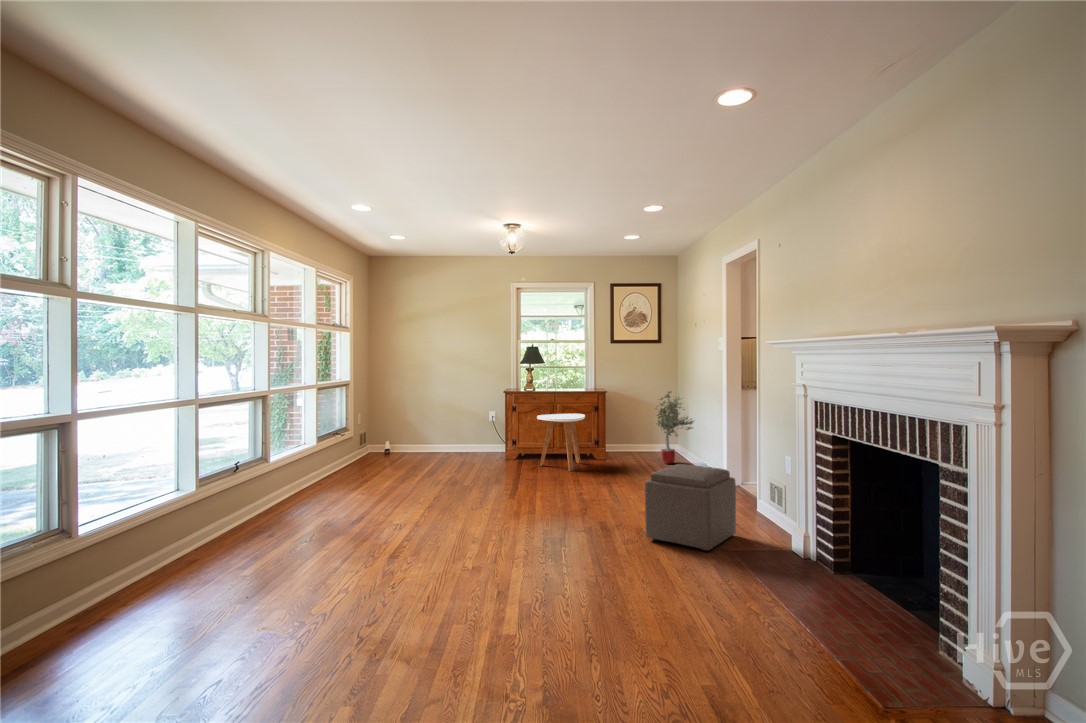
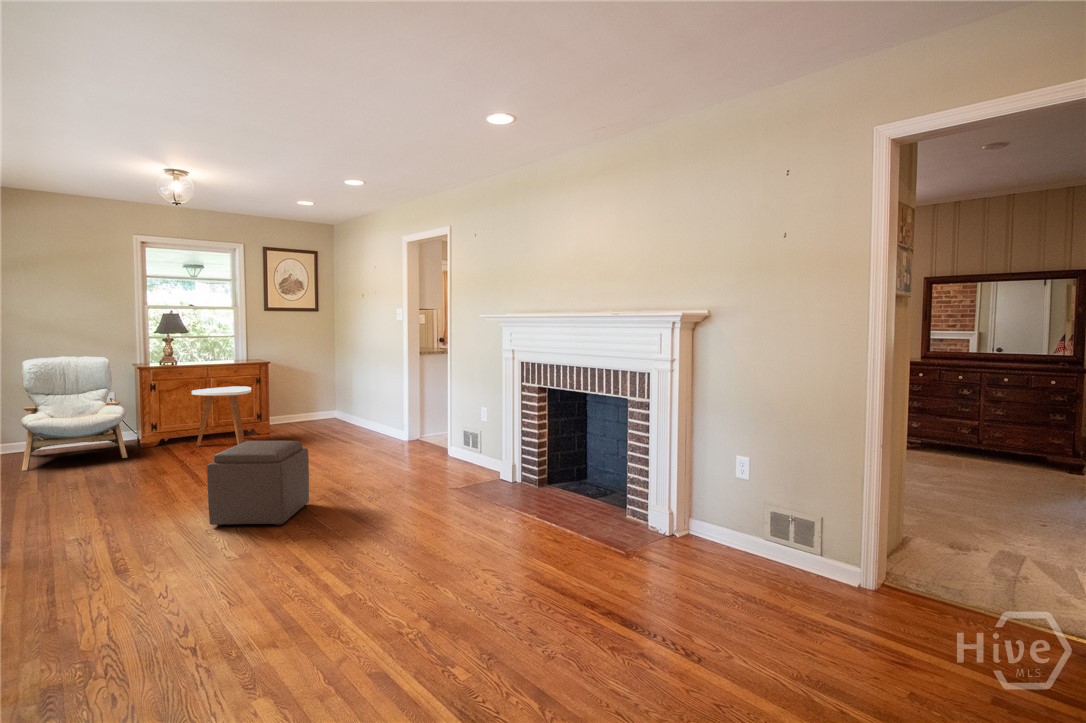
armchair: none [423,383,494,470] -> present [21,356,127,471]
potted tree: present [656,391,694,464] -> none [323,359,364,429]
ottoman: present [645,464,736,551] -> present [207,441,309,526]

